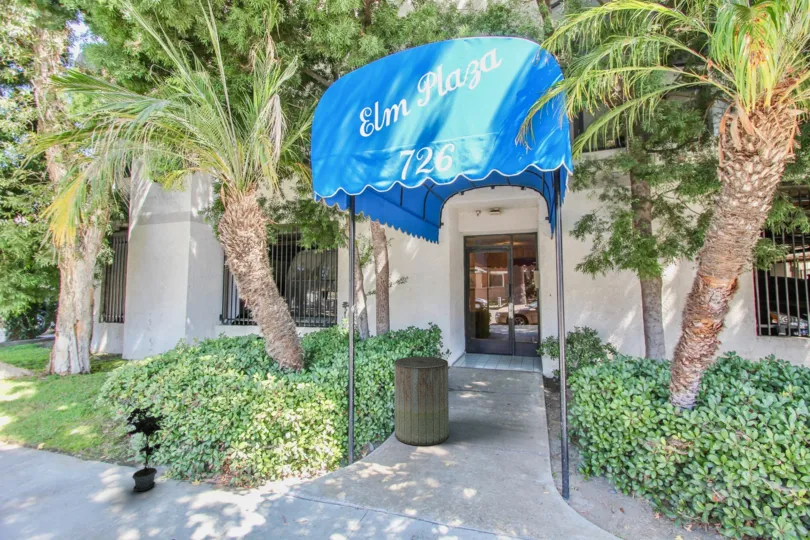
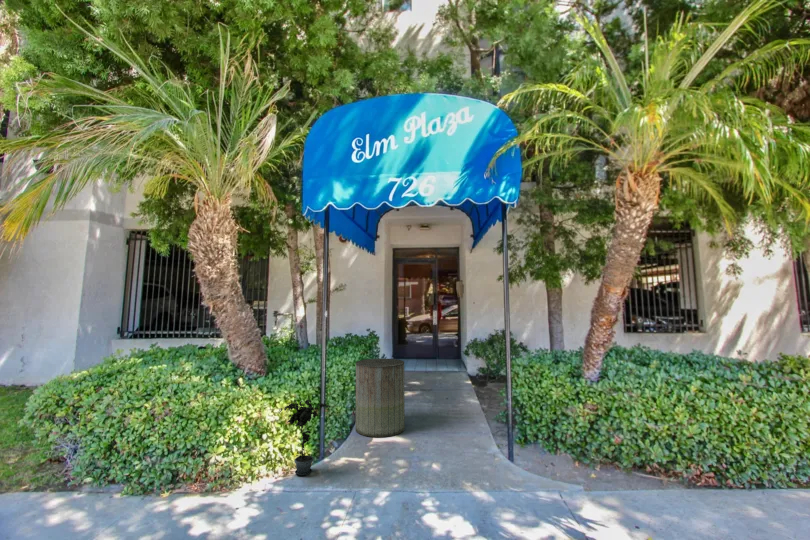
potted plant: present [126,405,167,491] -> present [279,398,330,475]

